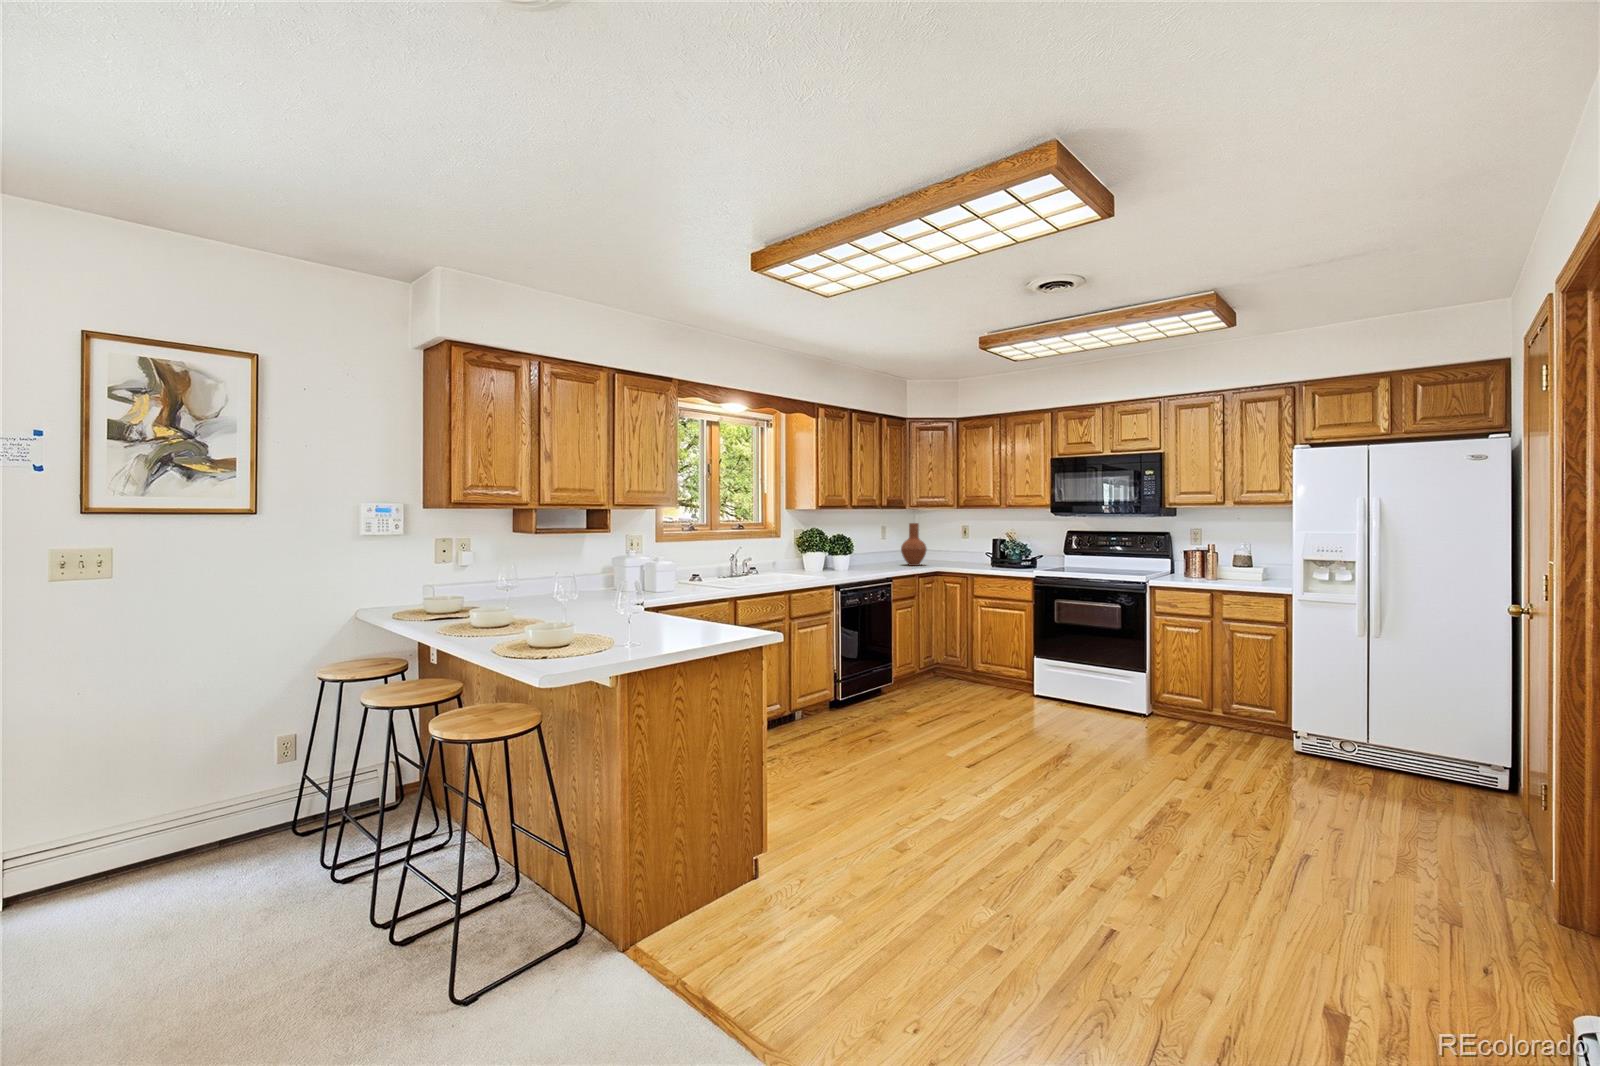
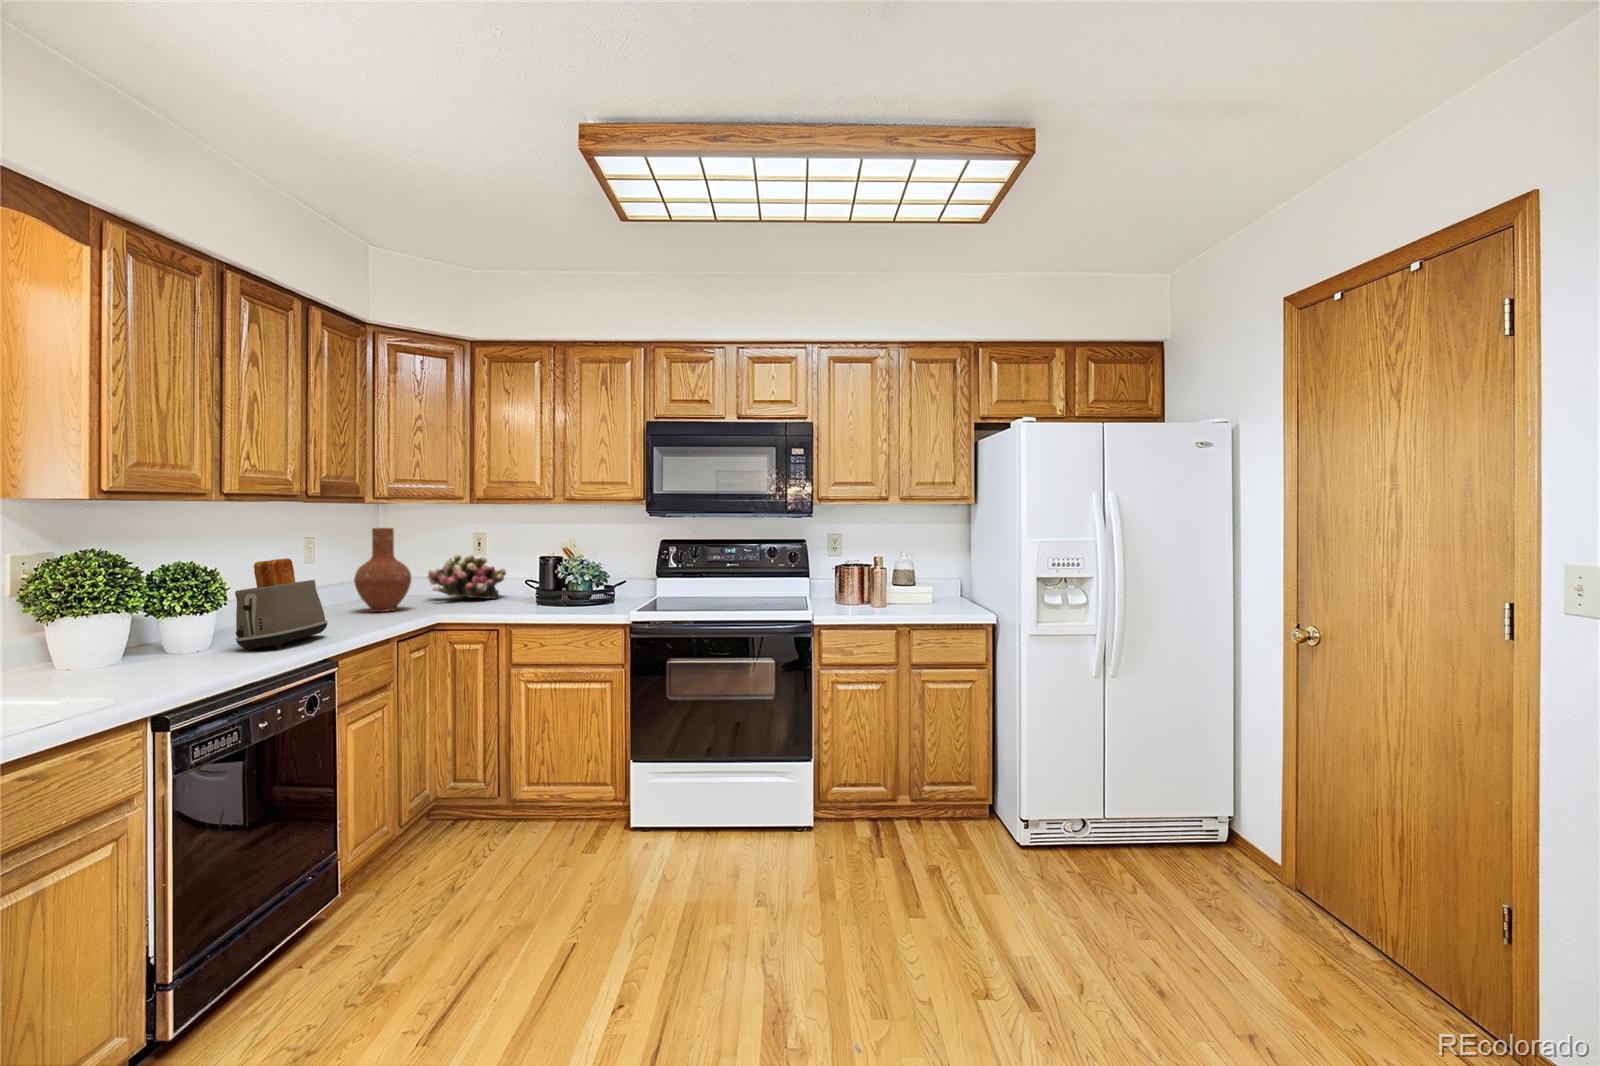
toaster: none [855,536,888,573] -> present [235,558,327,649]
flower arrangement: none [936,538,978,564] -> present [427,554,506,599]

